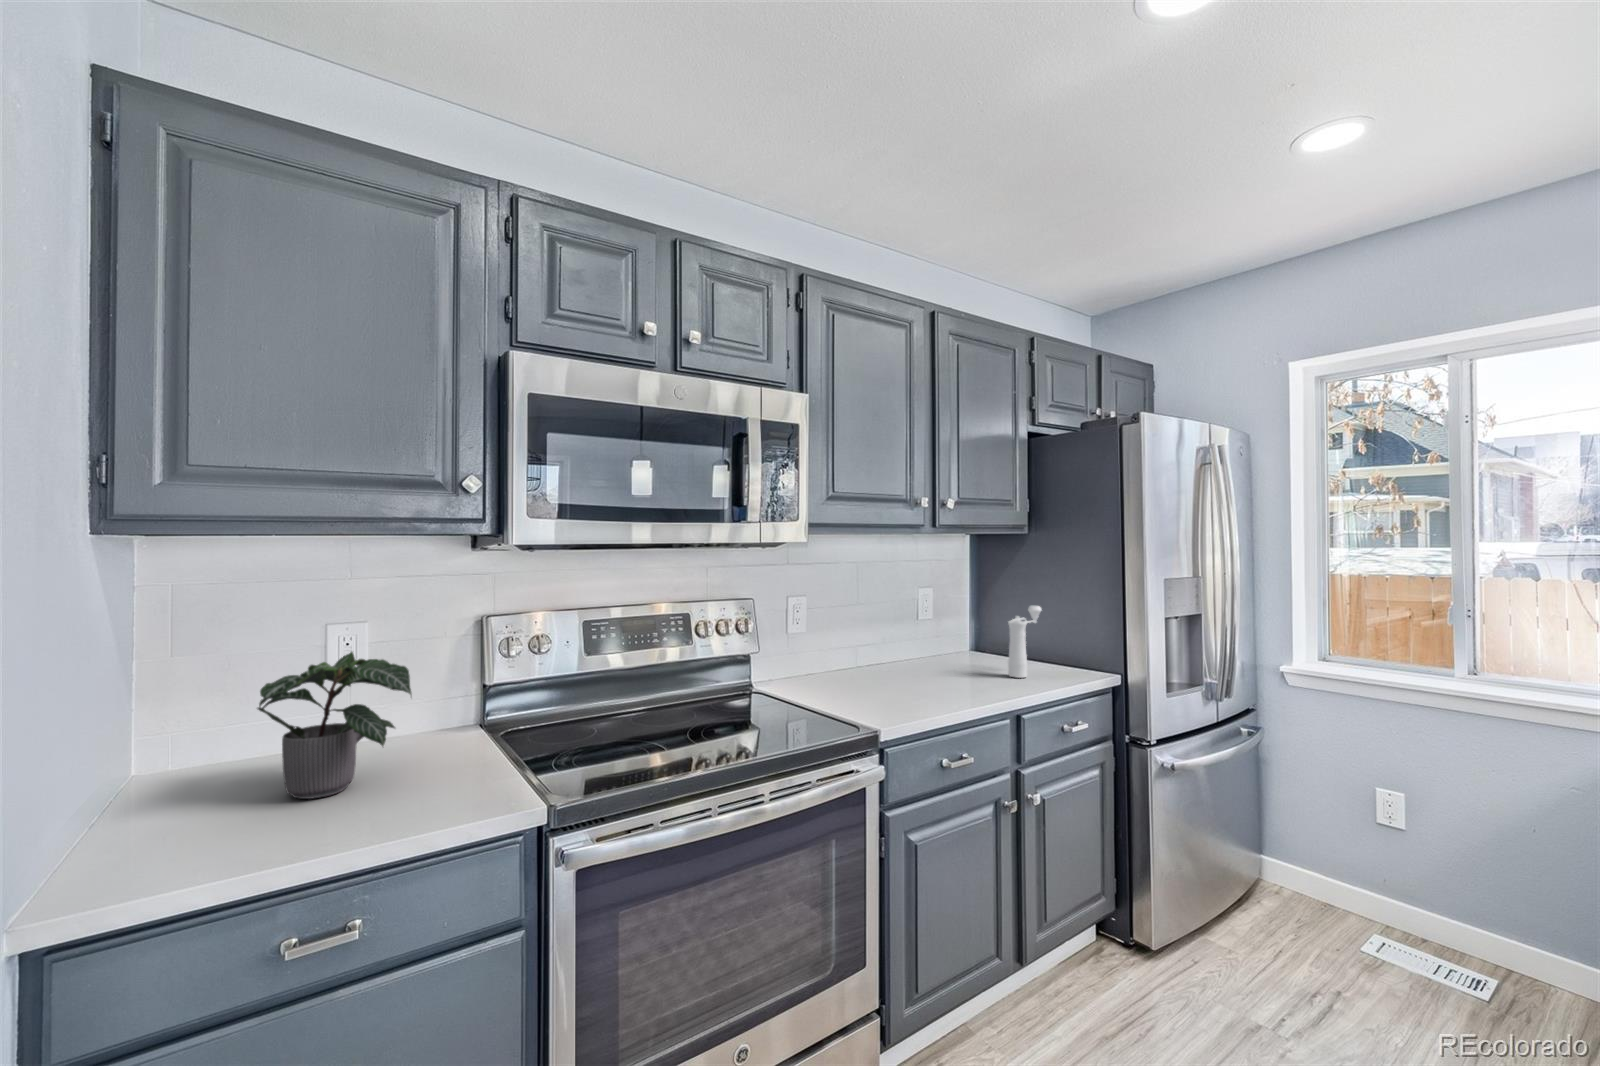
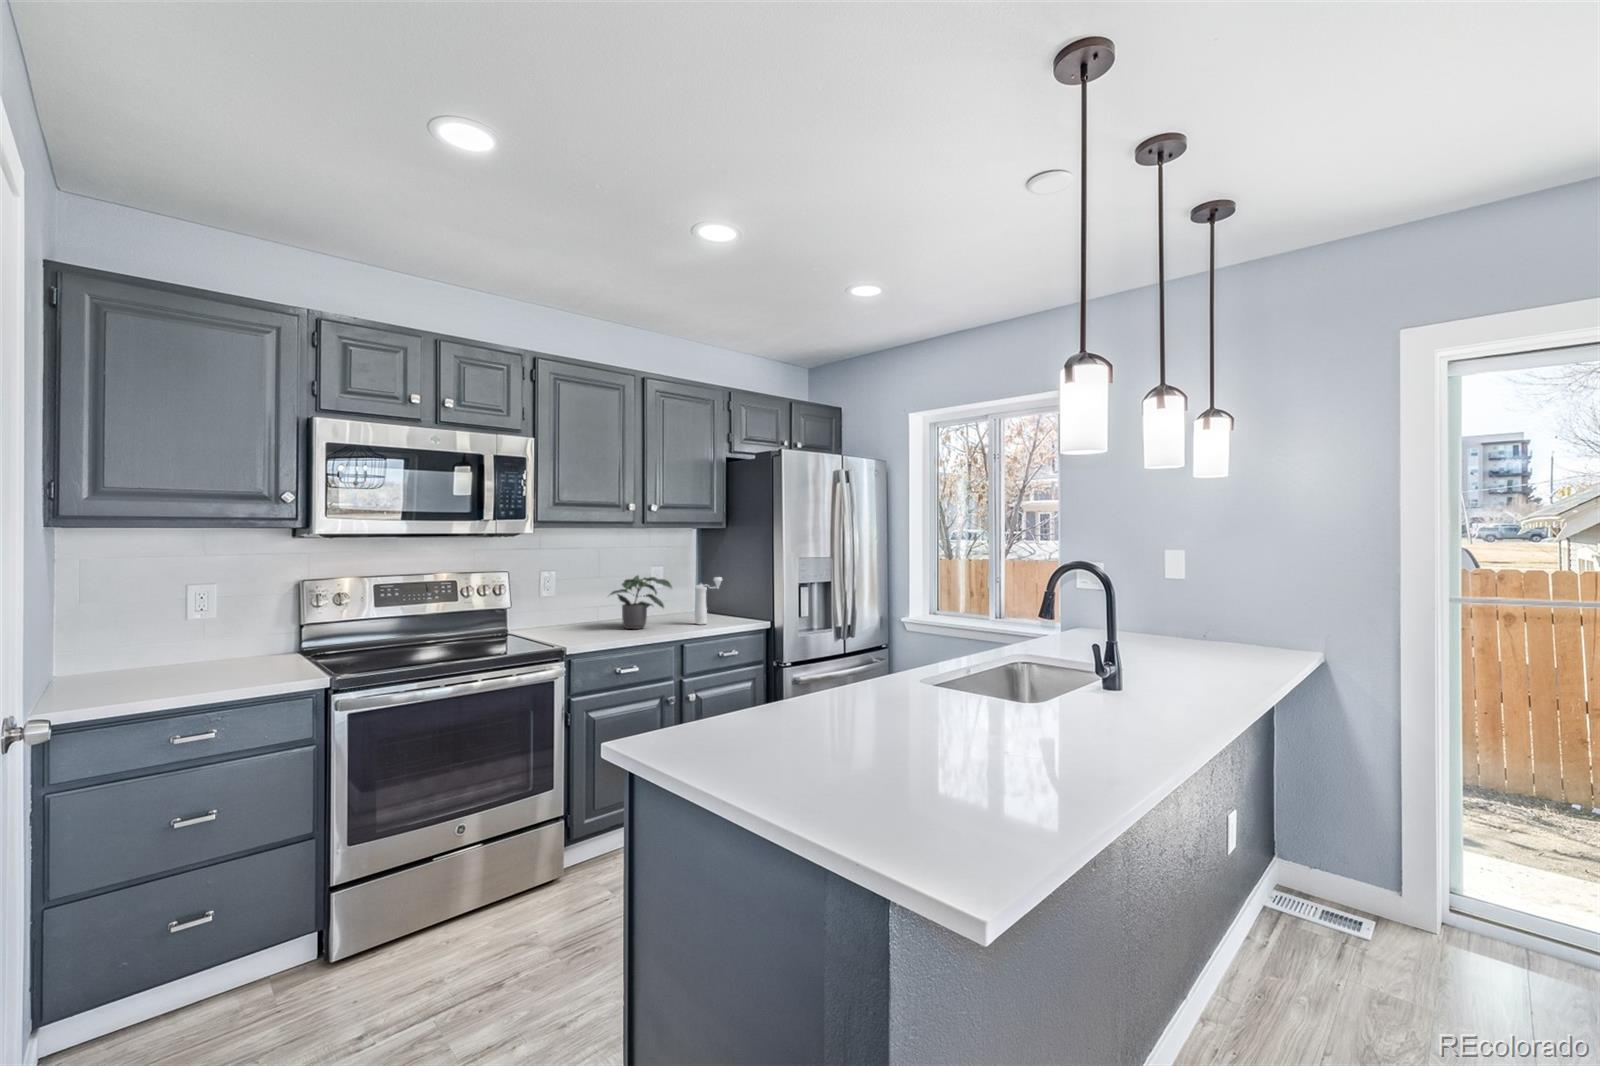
potted plant: present [258,652,411,799] -> present [609,576,672,629]

